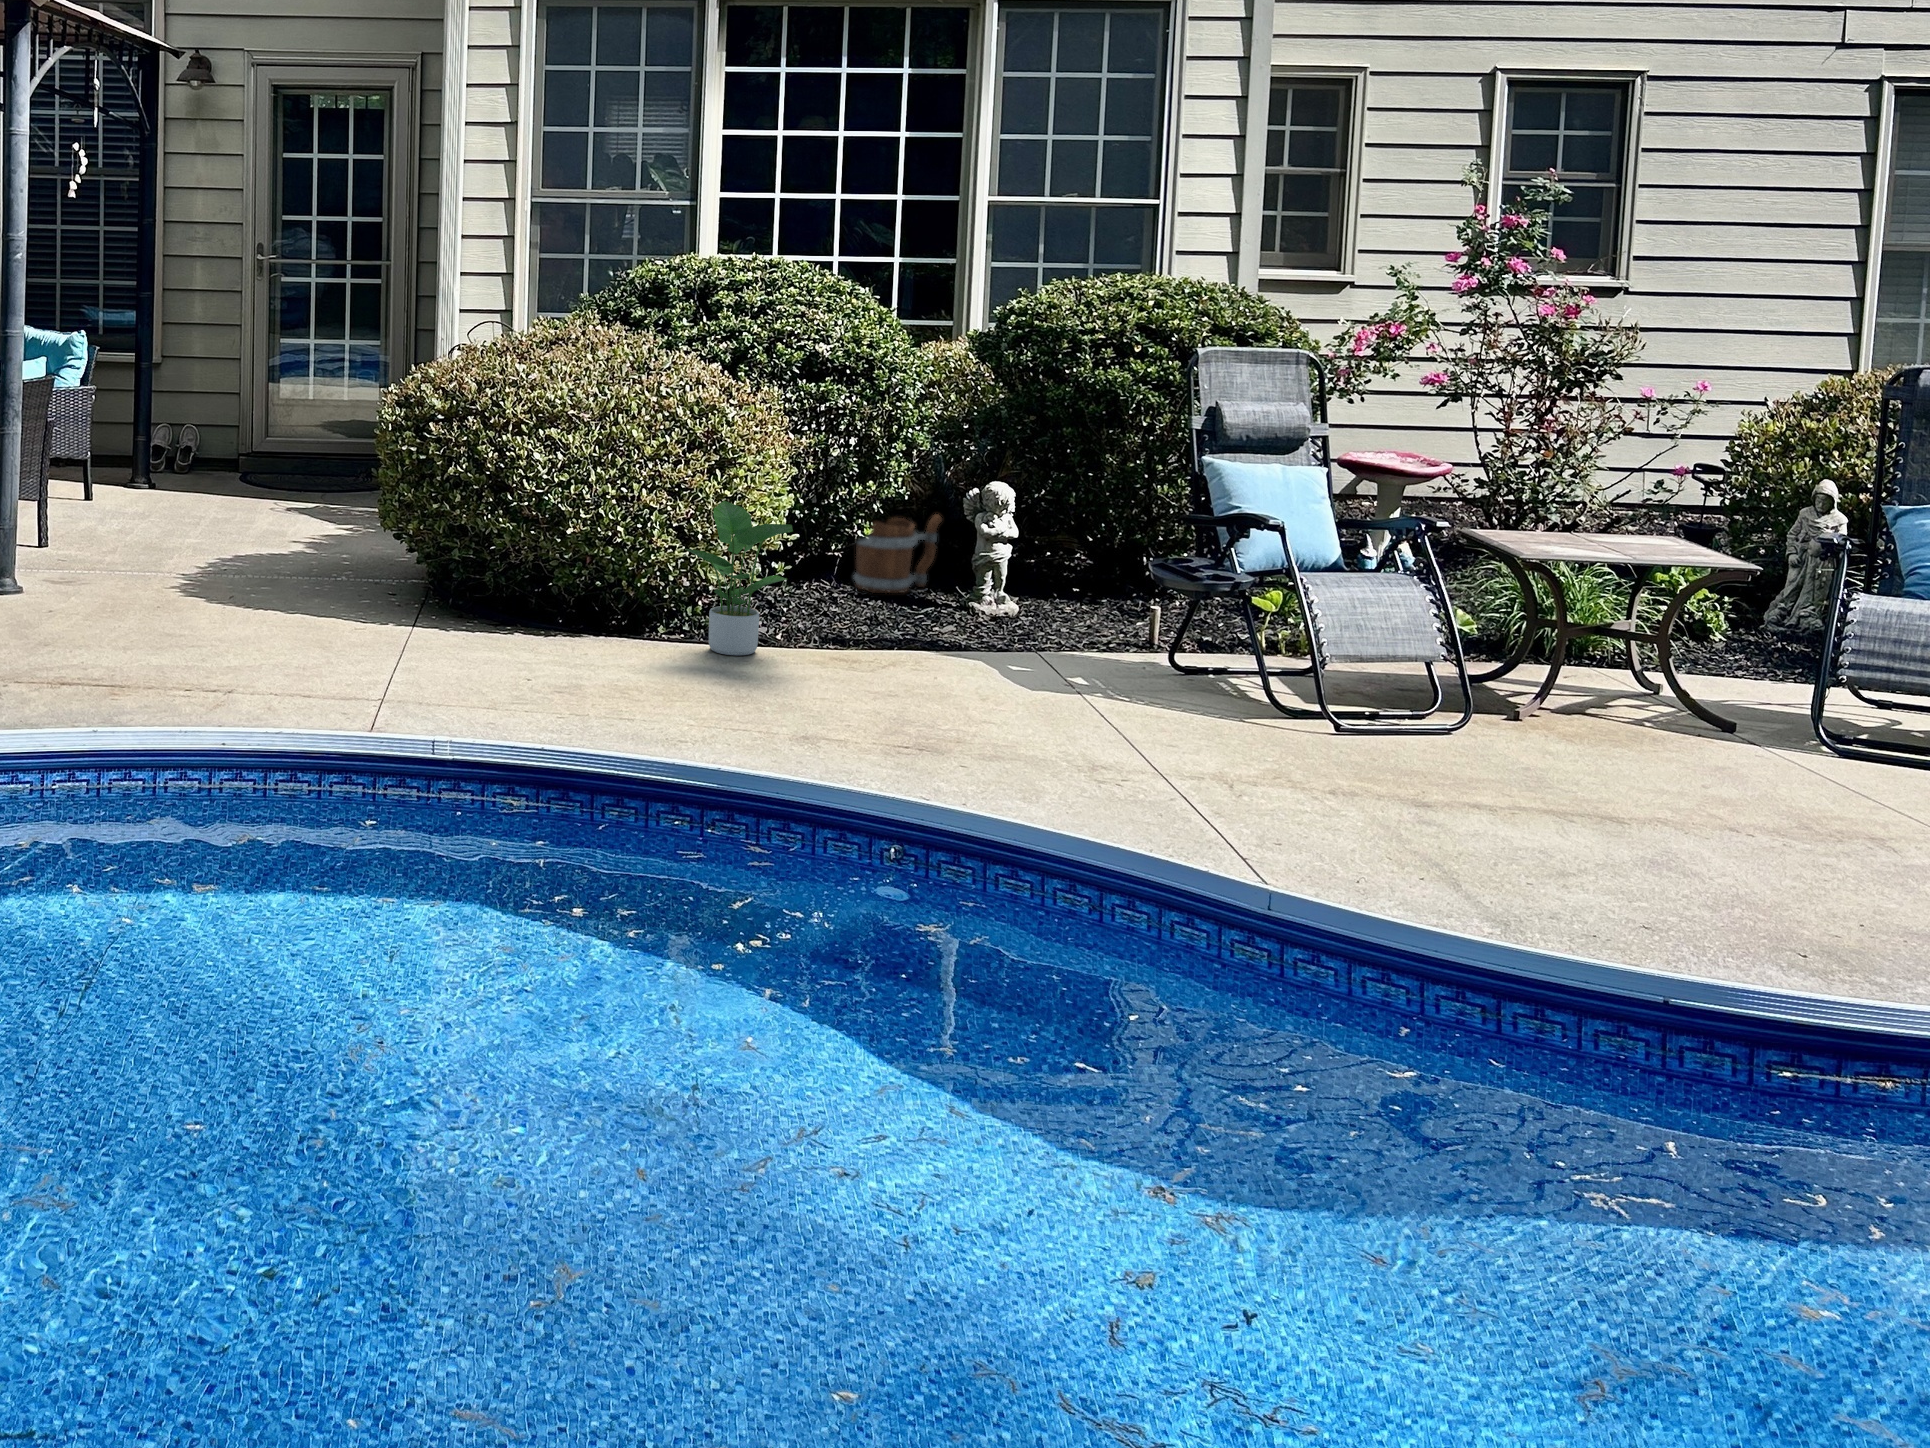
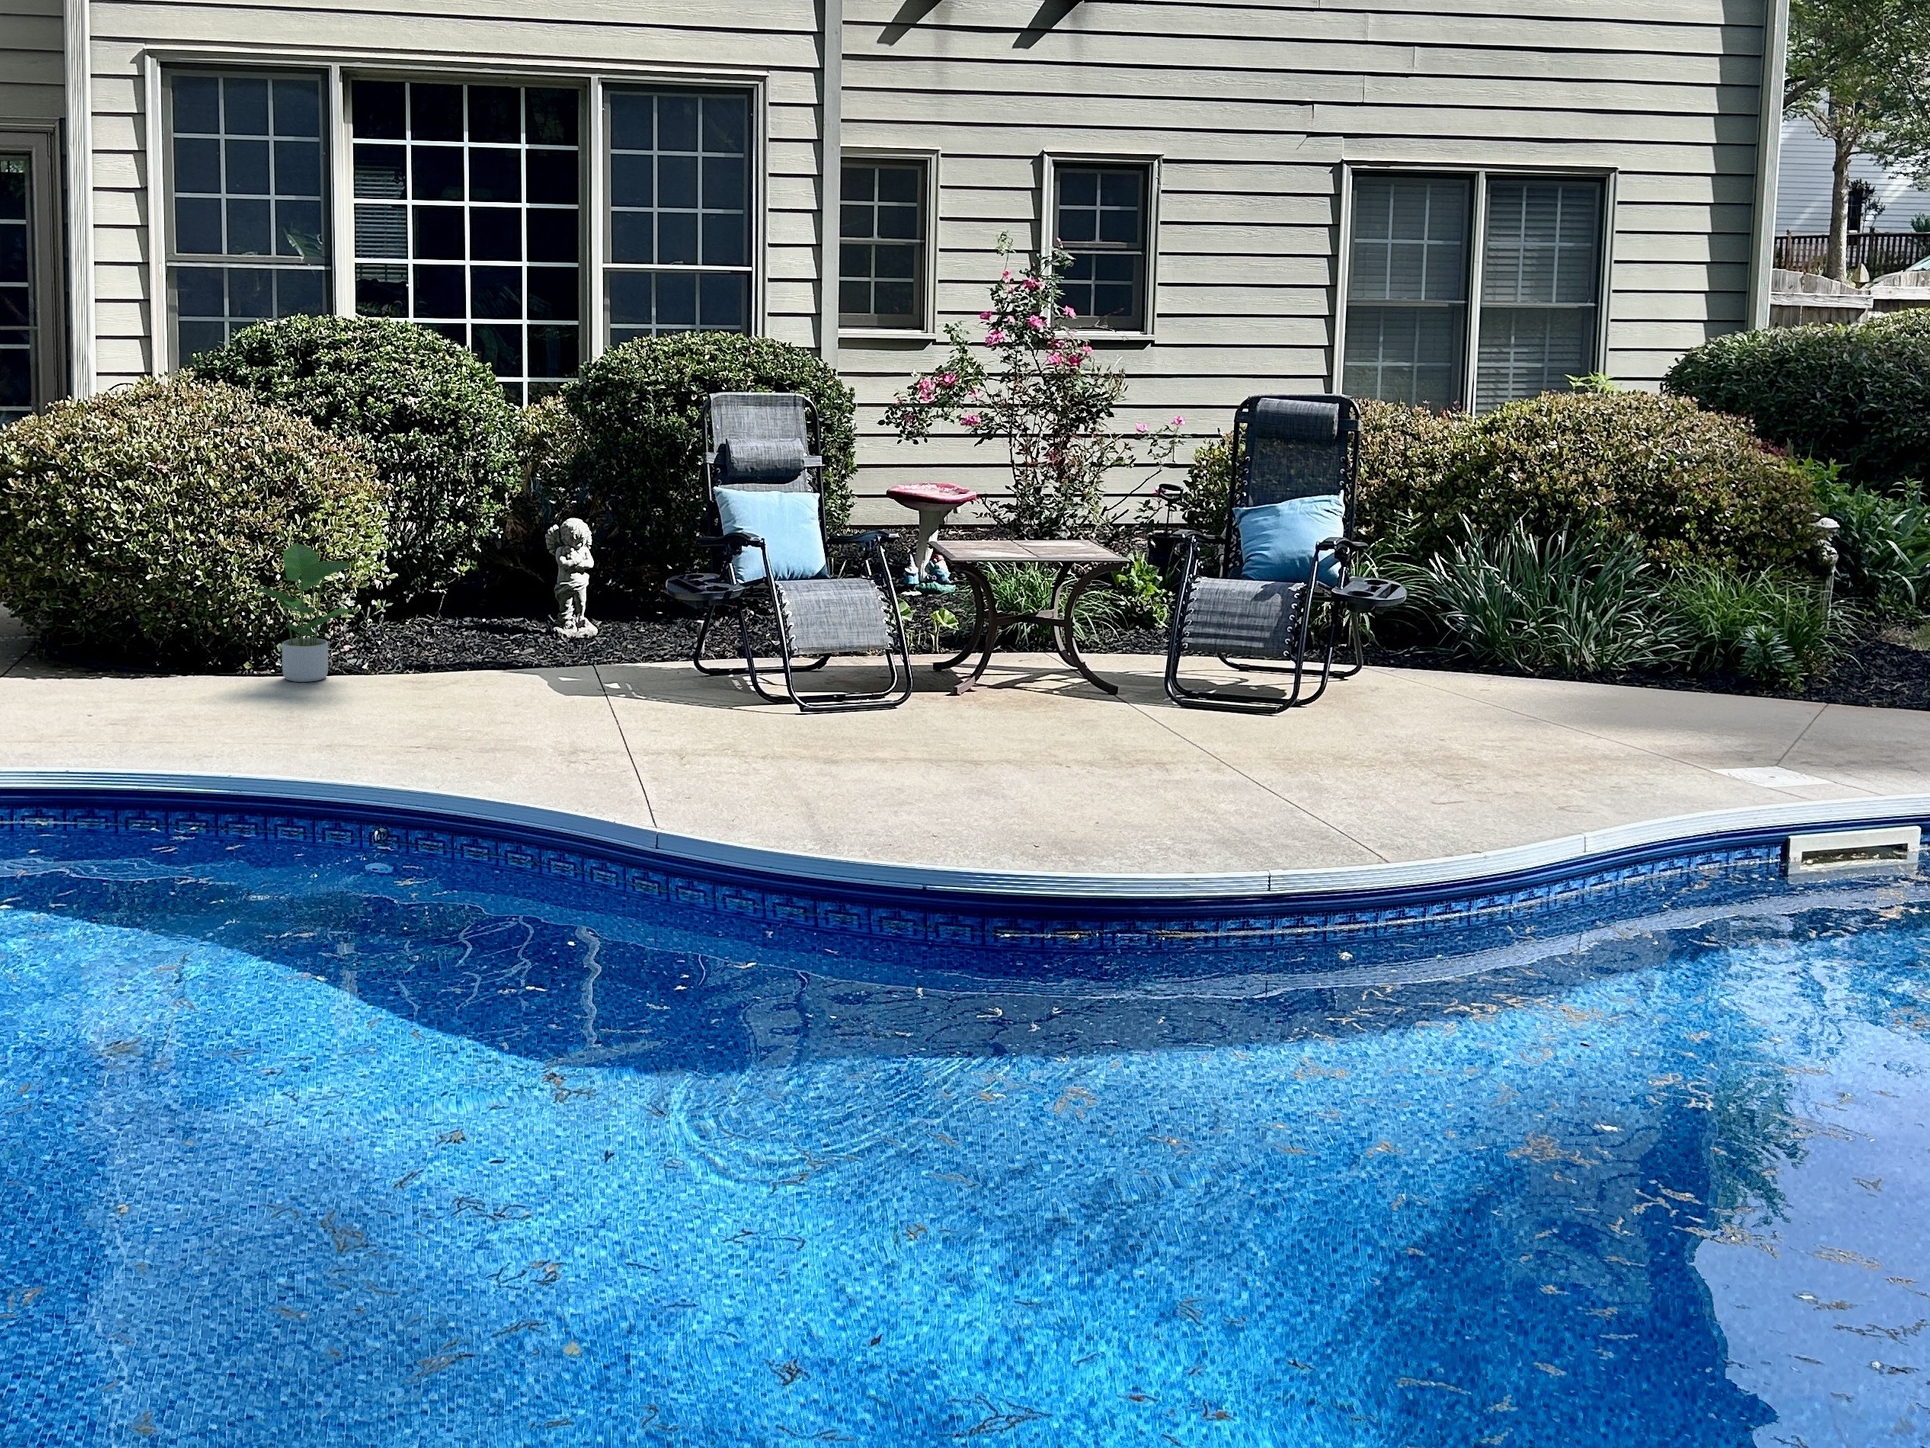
bucket: present [853,515,942,593] -> none [456,550,539,624]

